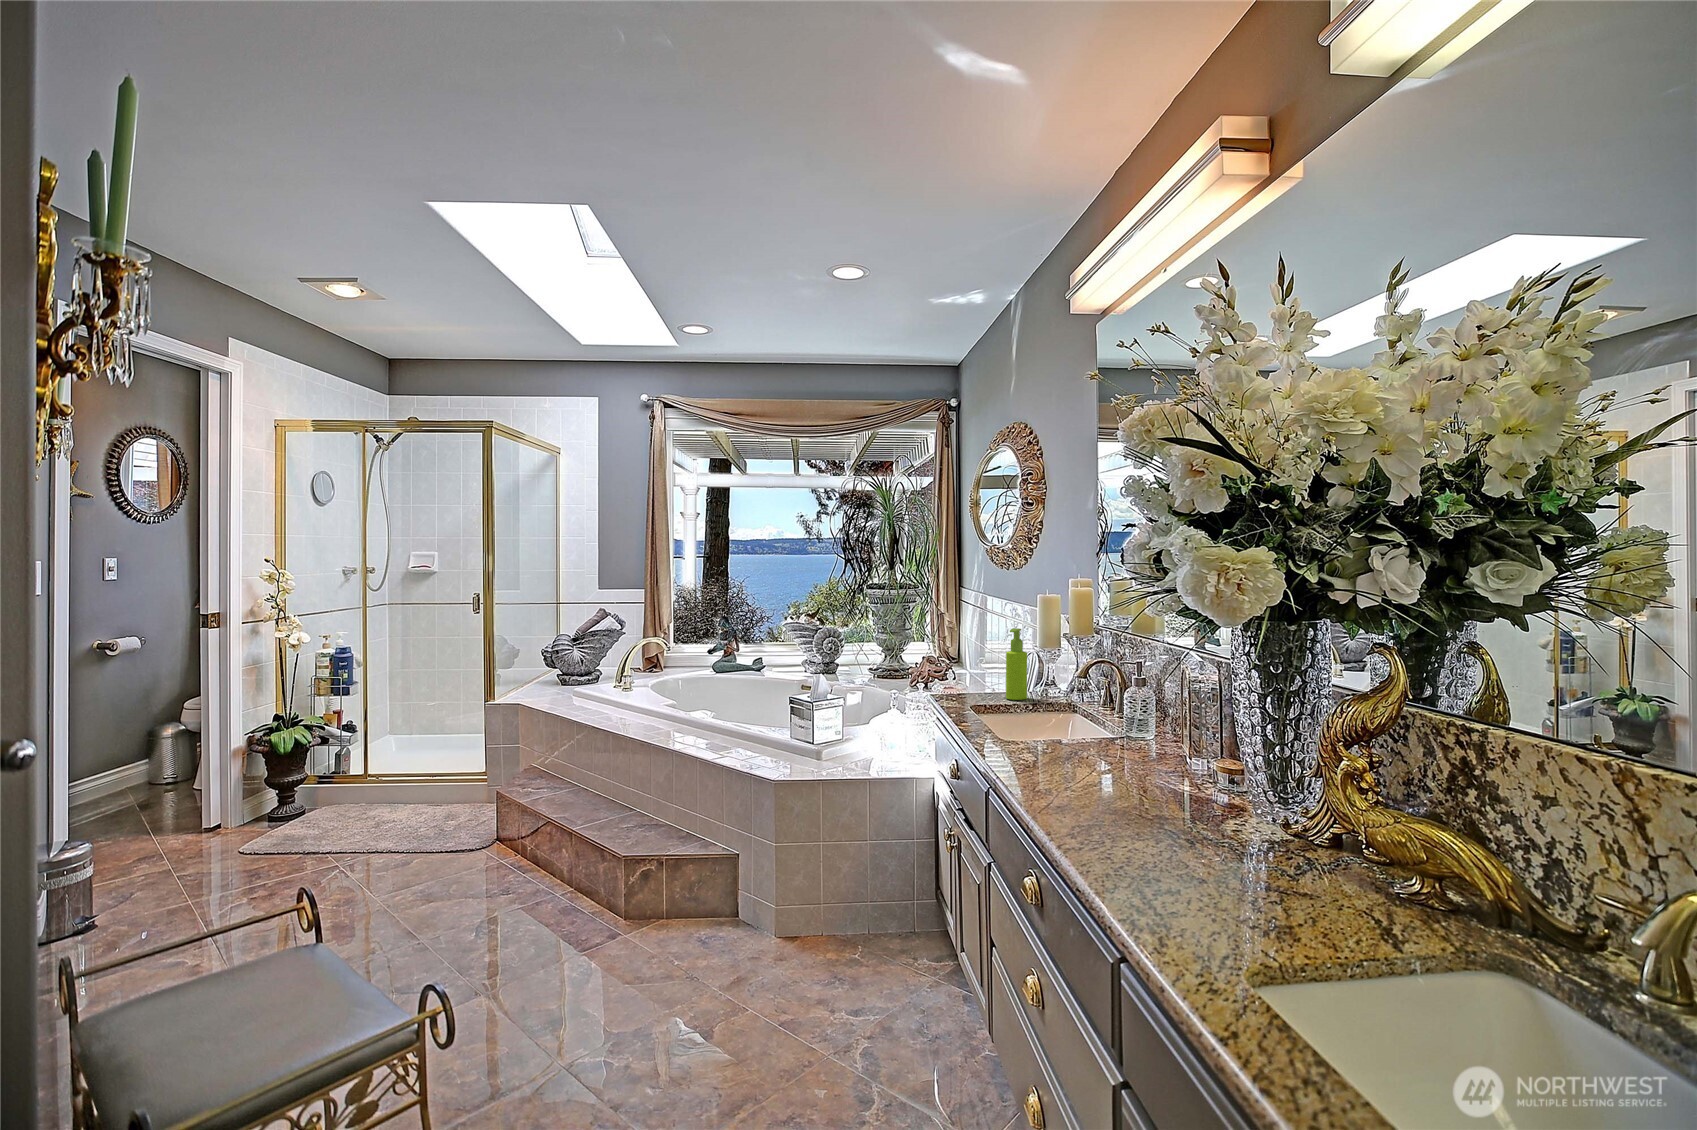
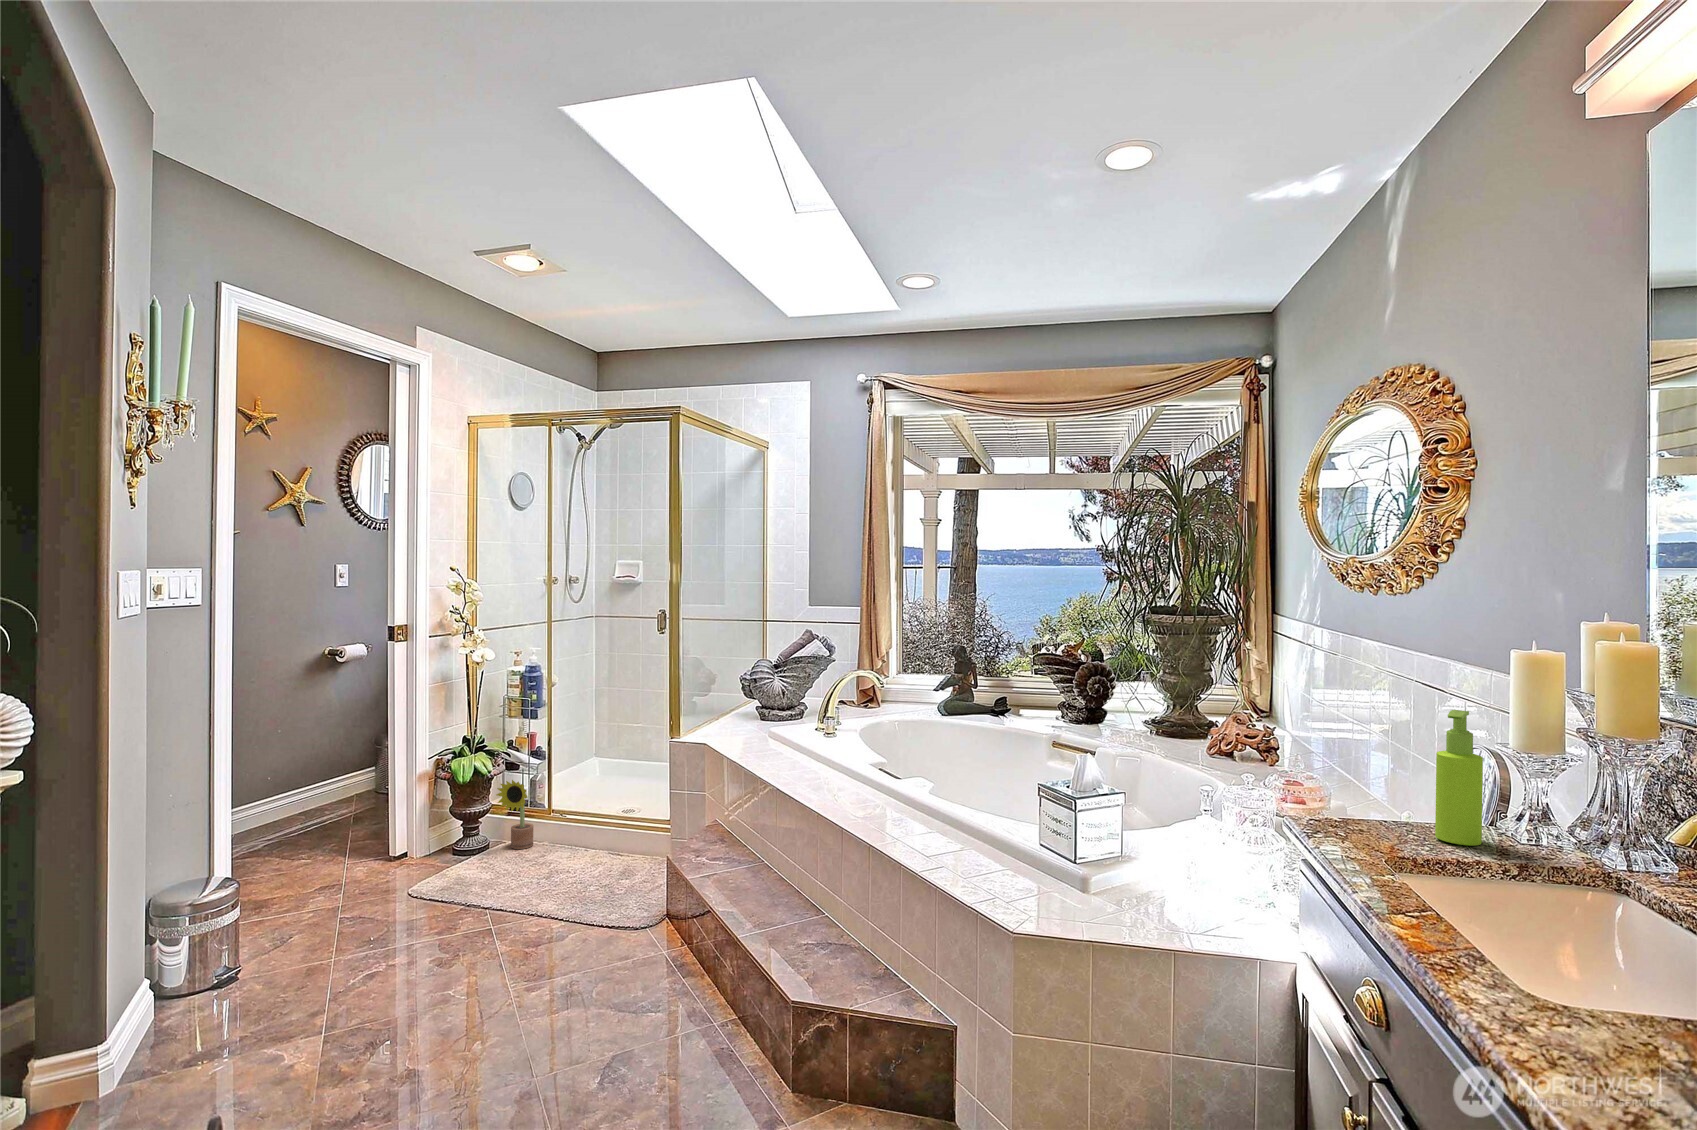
decorative plant: none [311,749,348,811] -> present [496,780,533,849]

